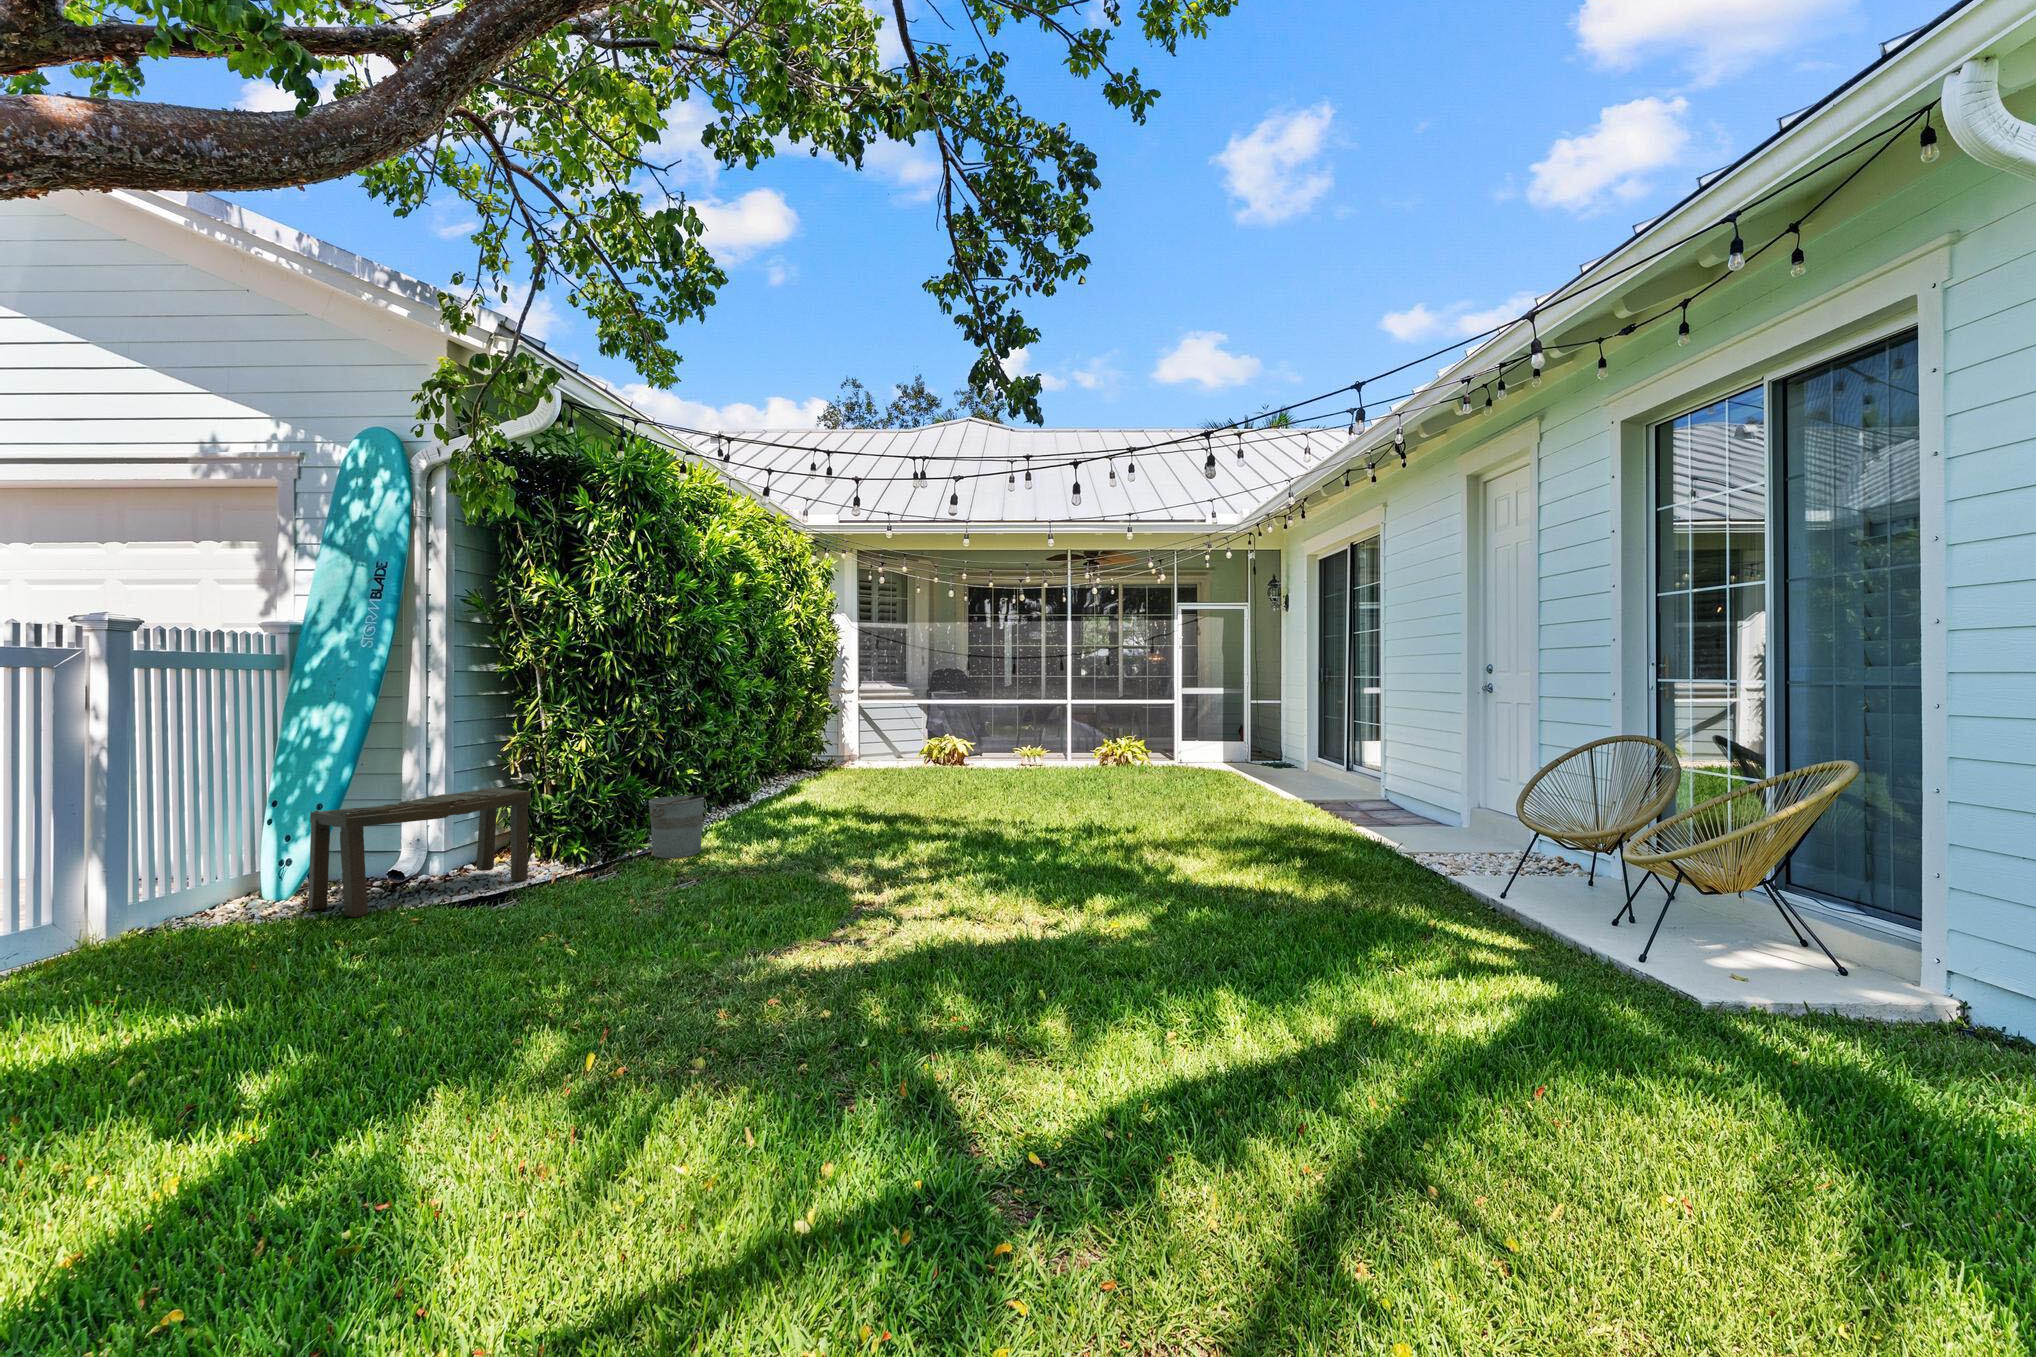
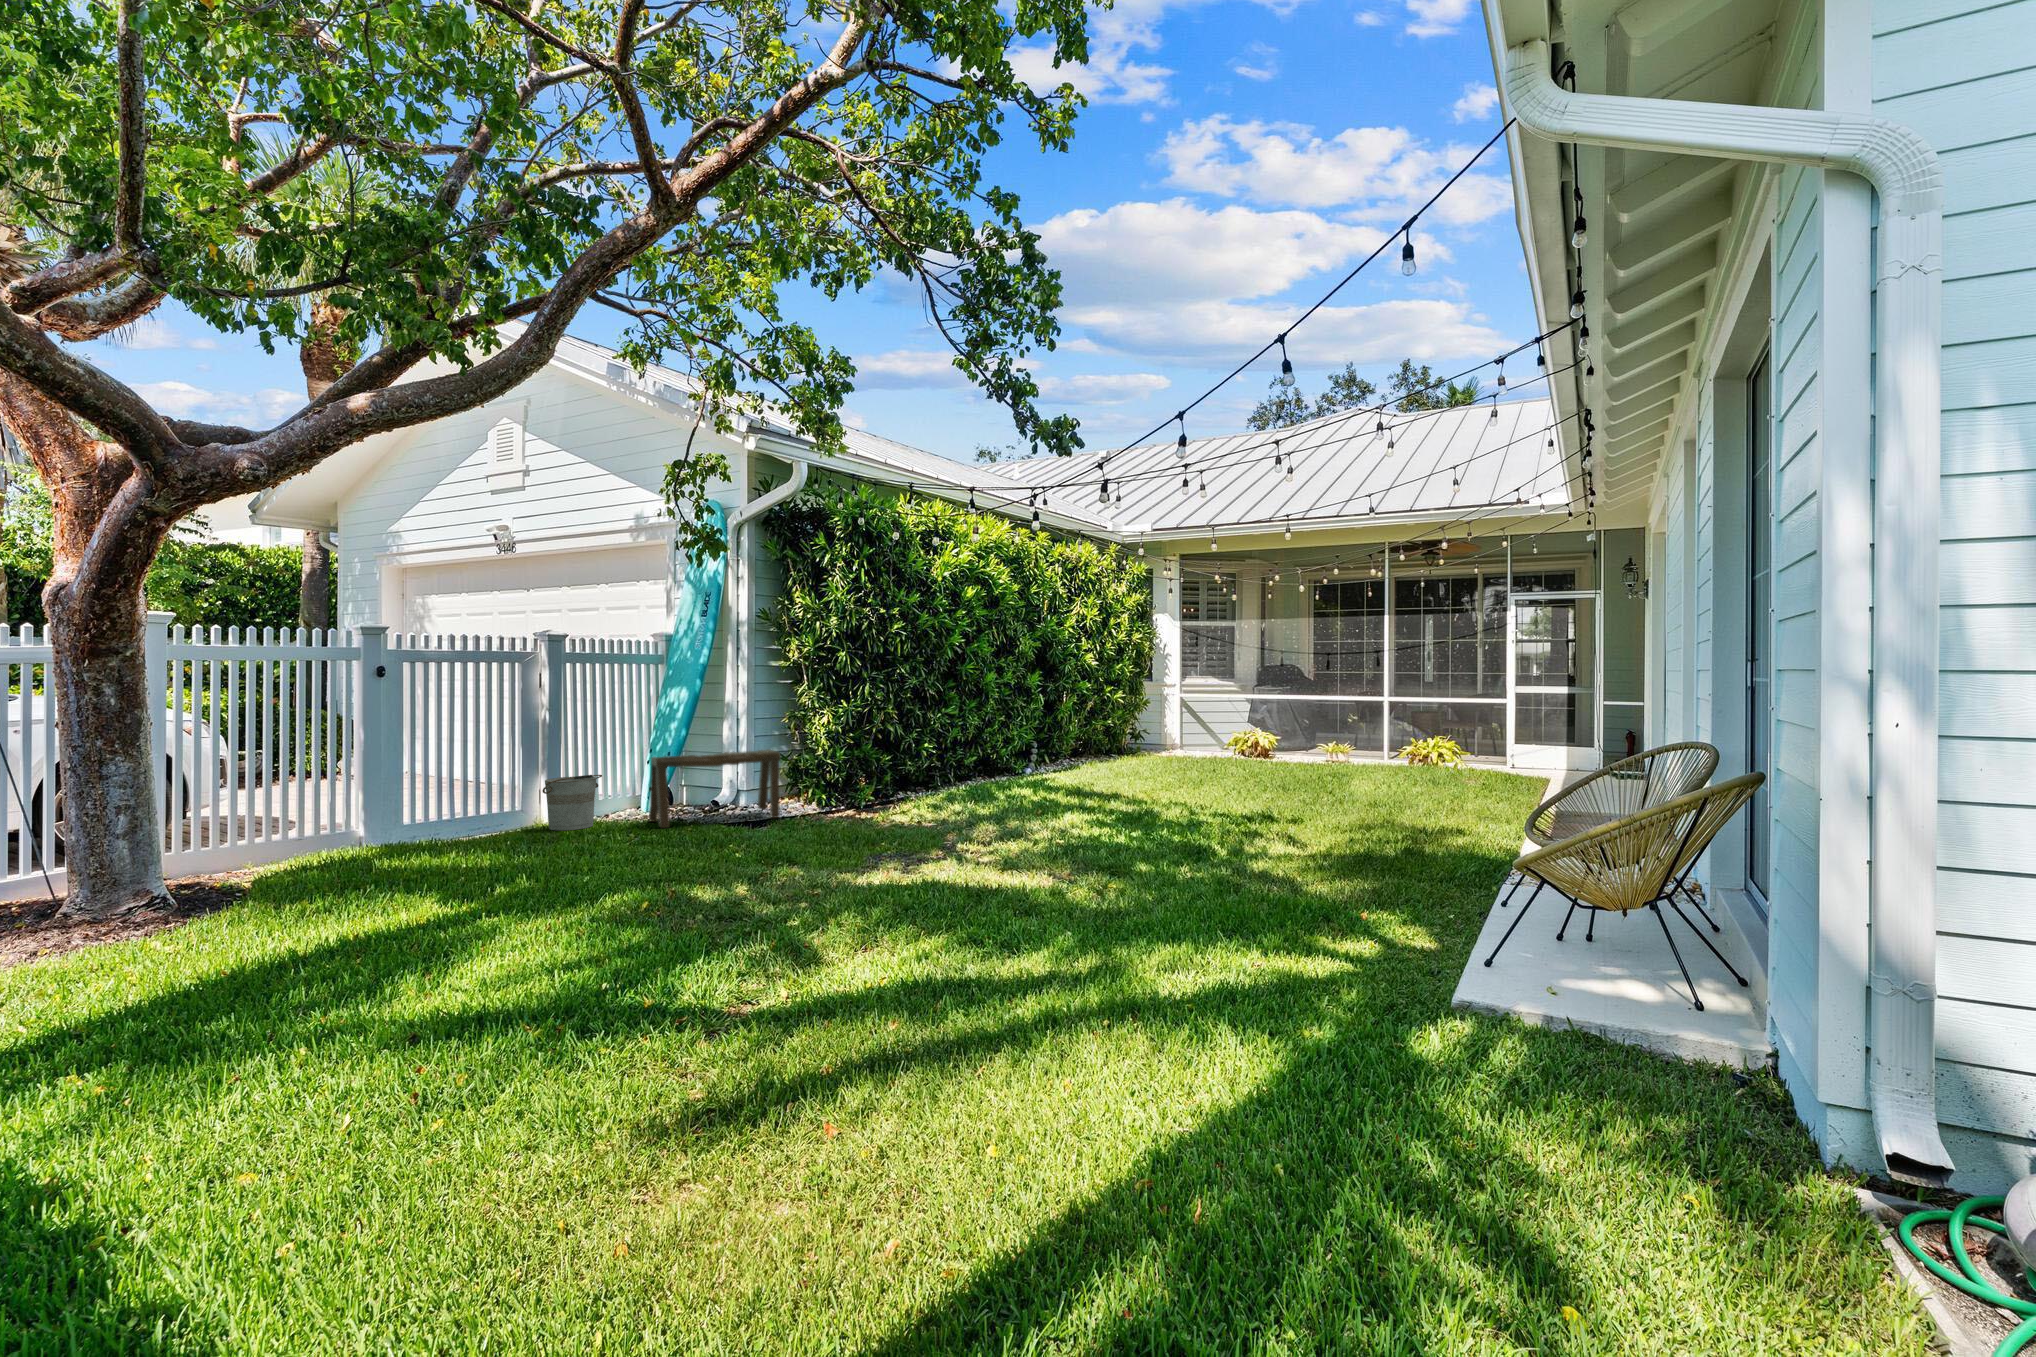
bucket: present [649,794,710,858] -> present [542,775,602,830]

